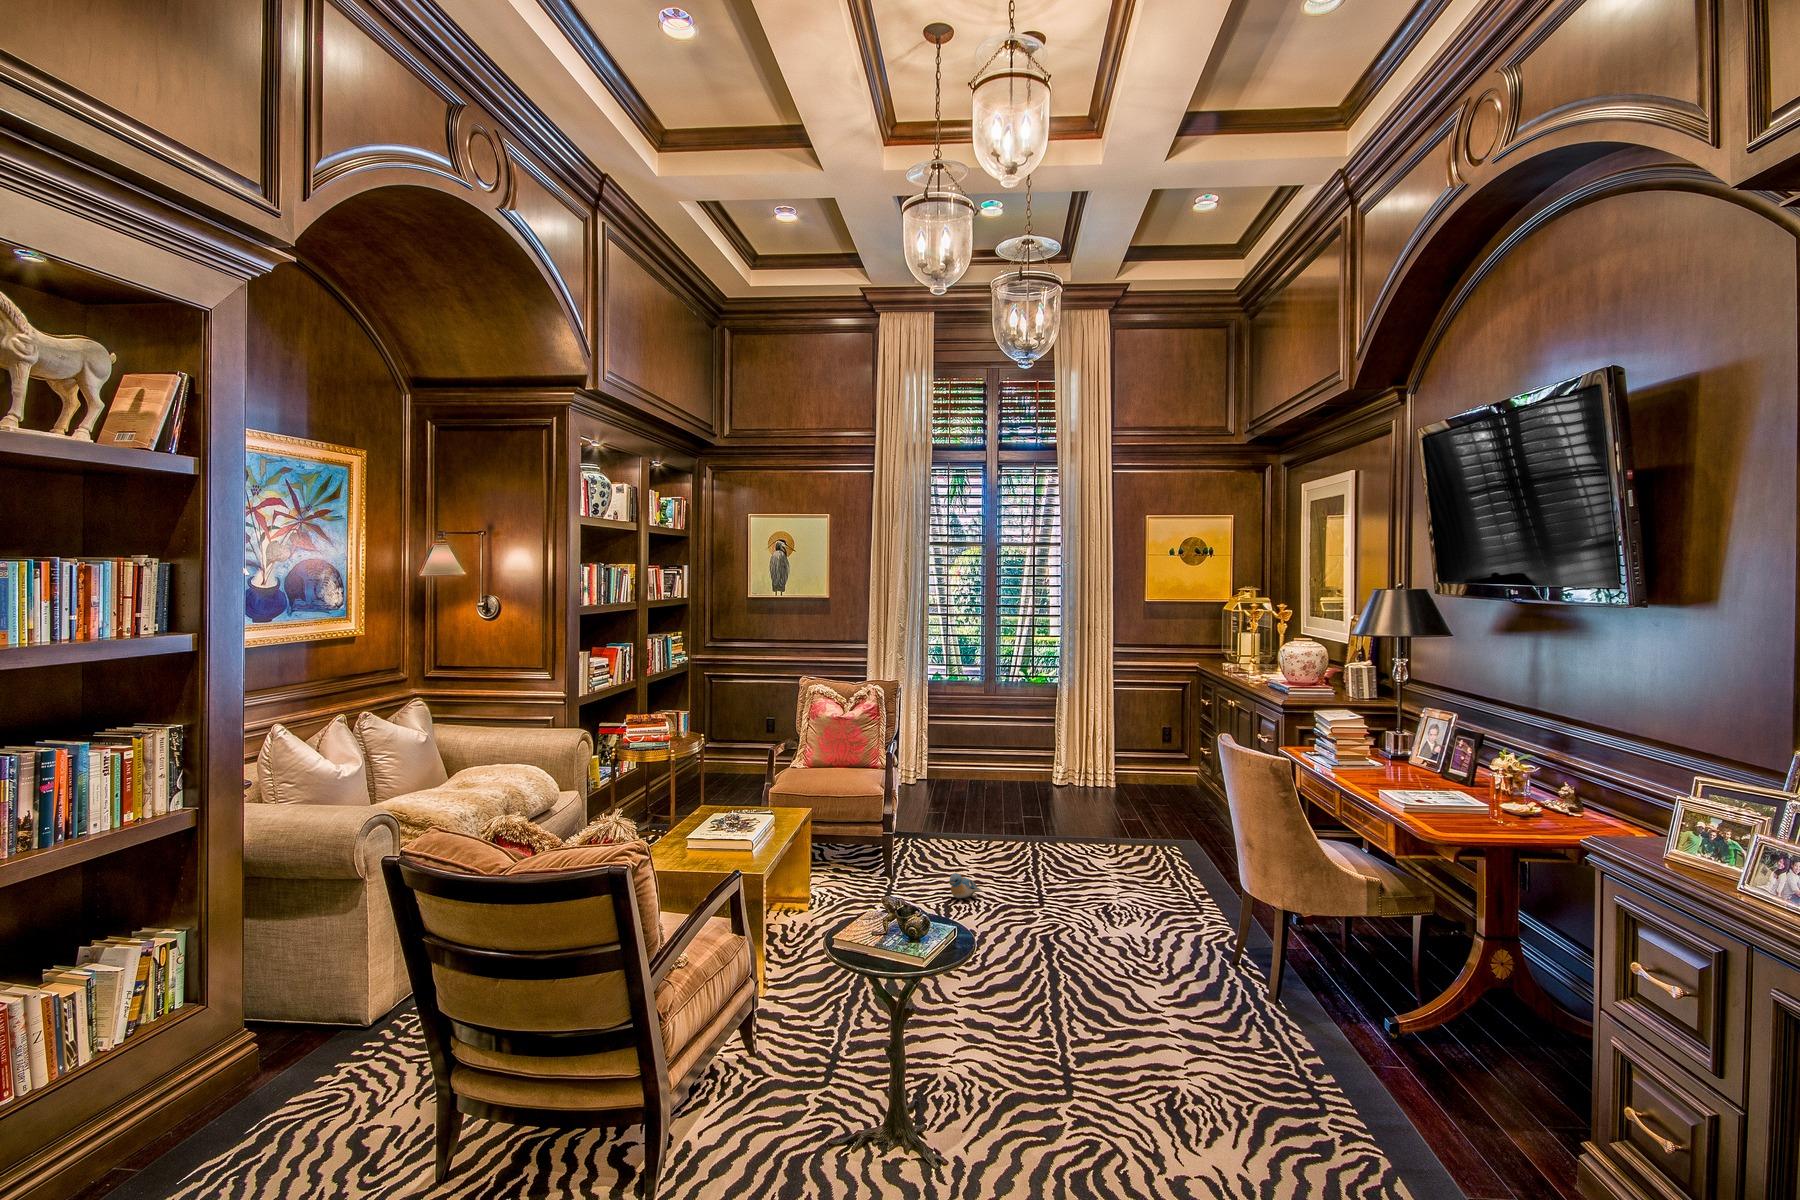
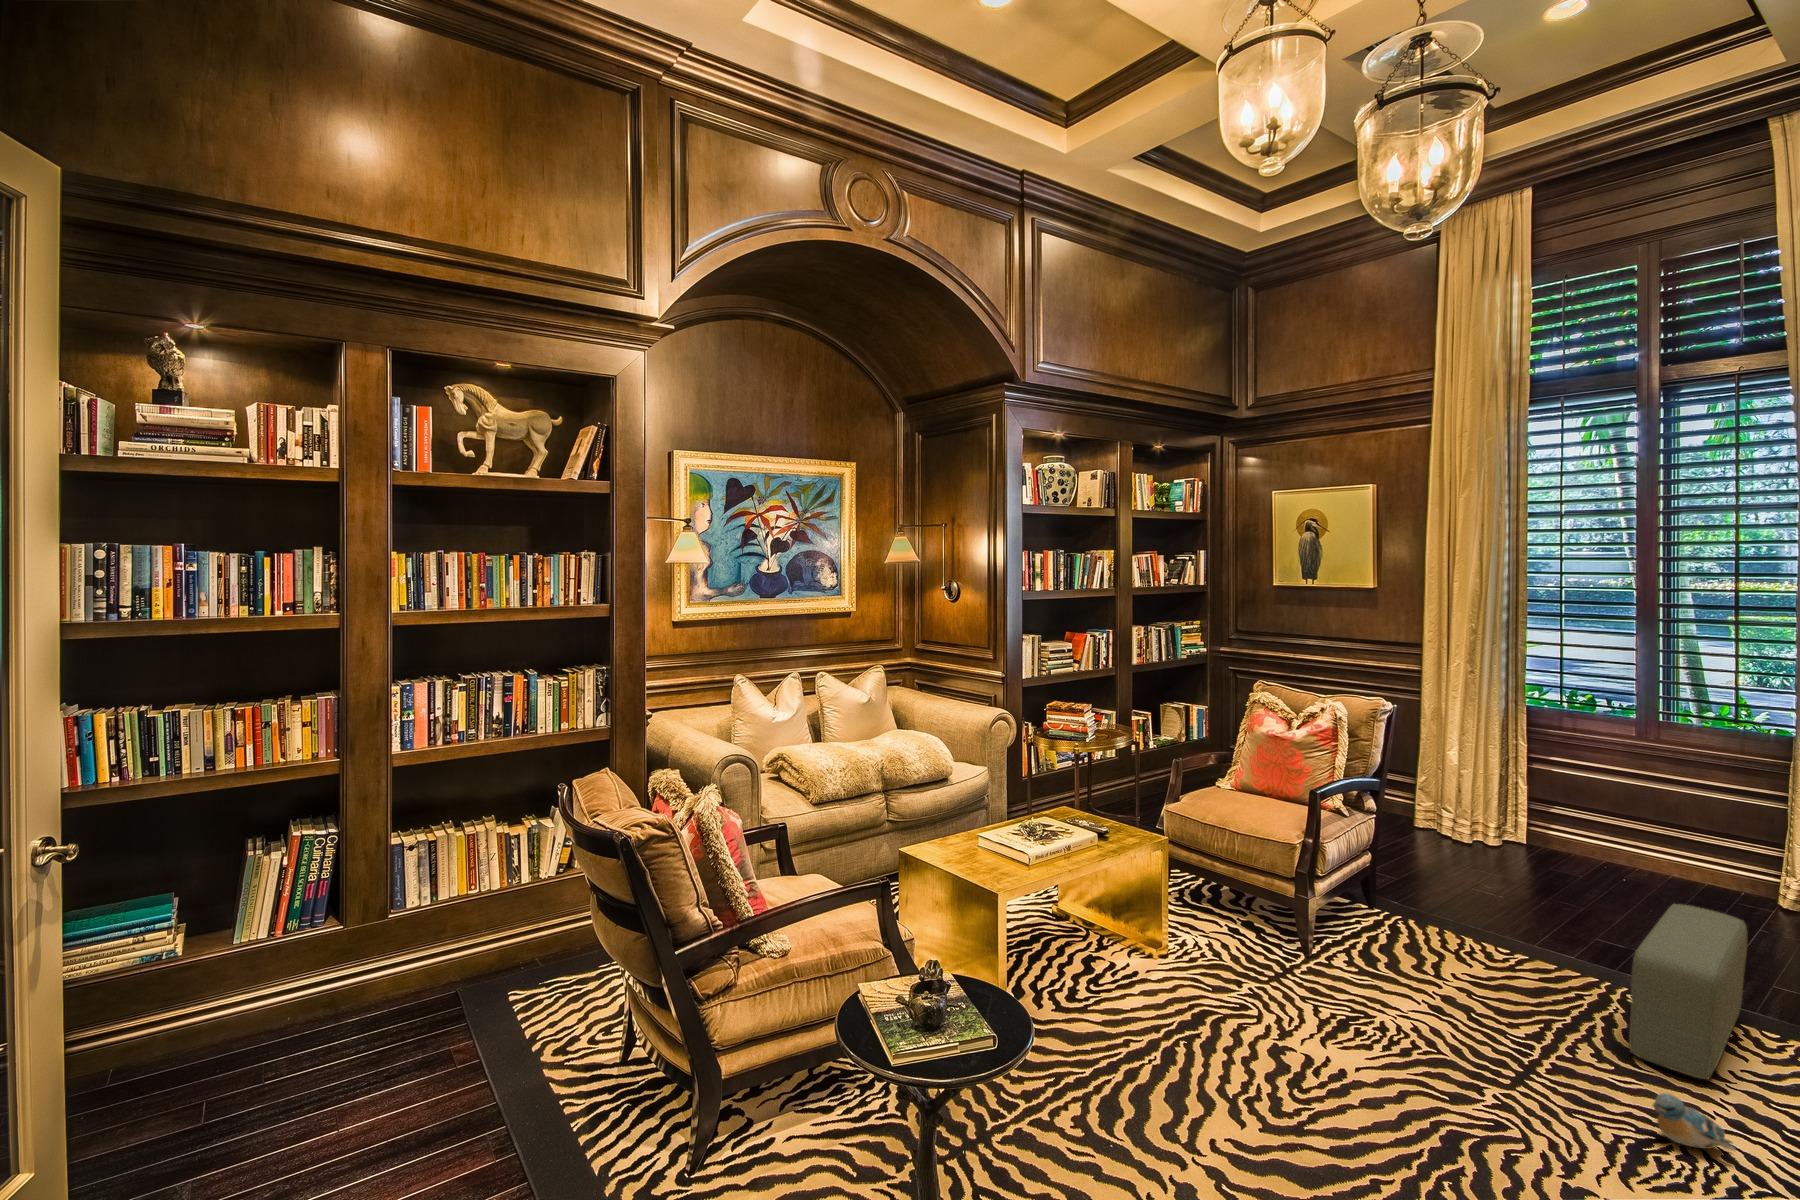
pouf: none [924,781,963,869] -> present [1629,904,1747,1080]

